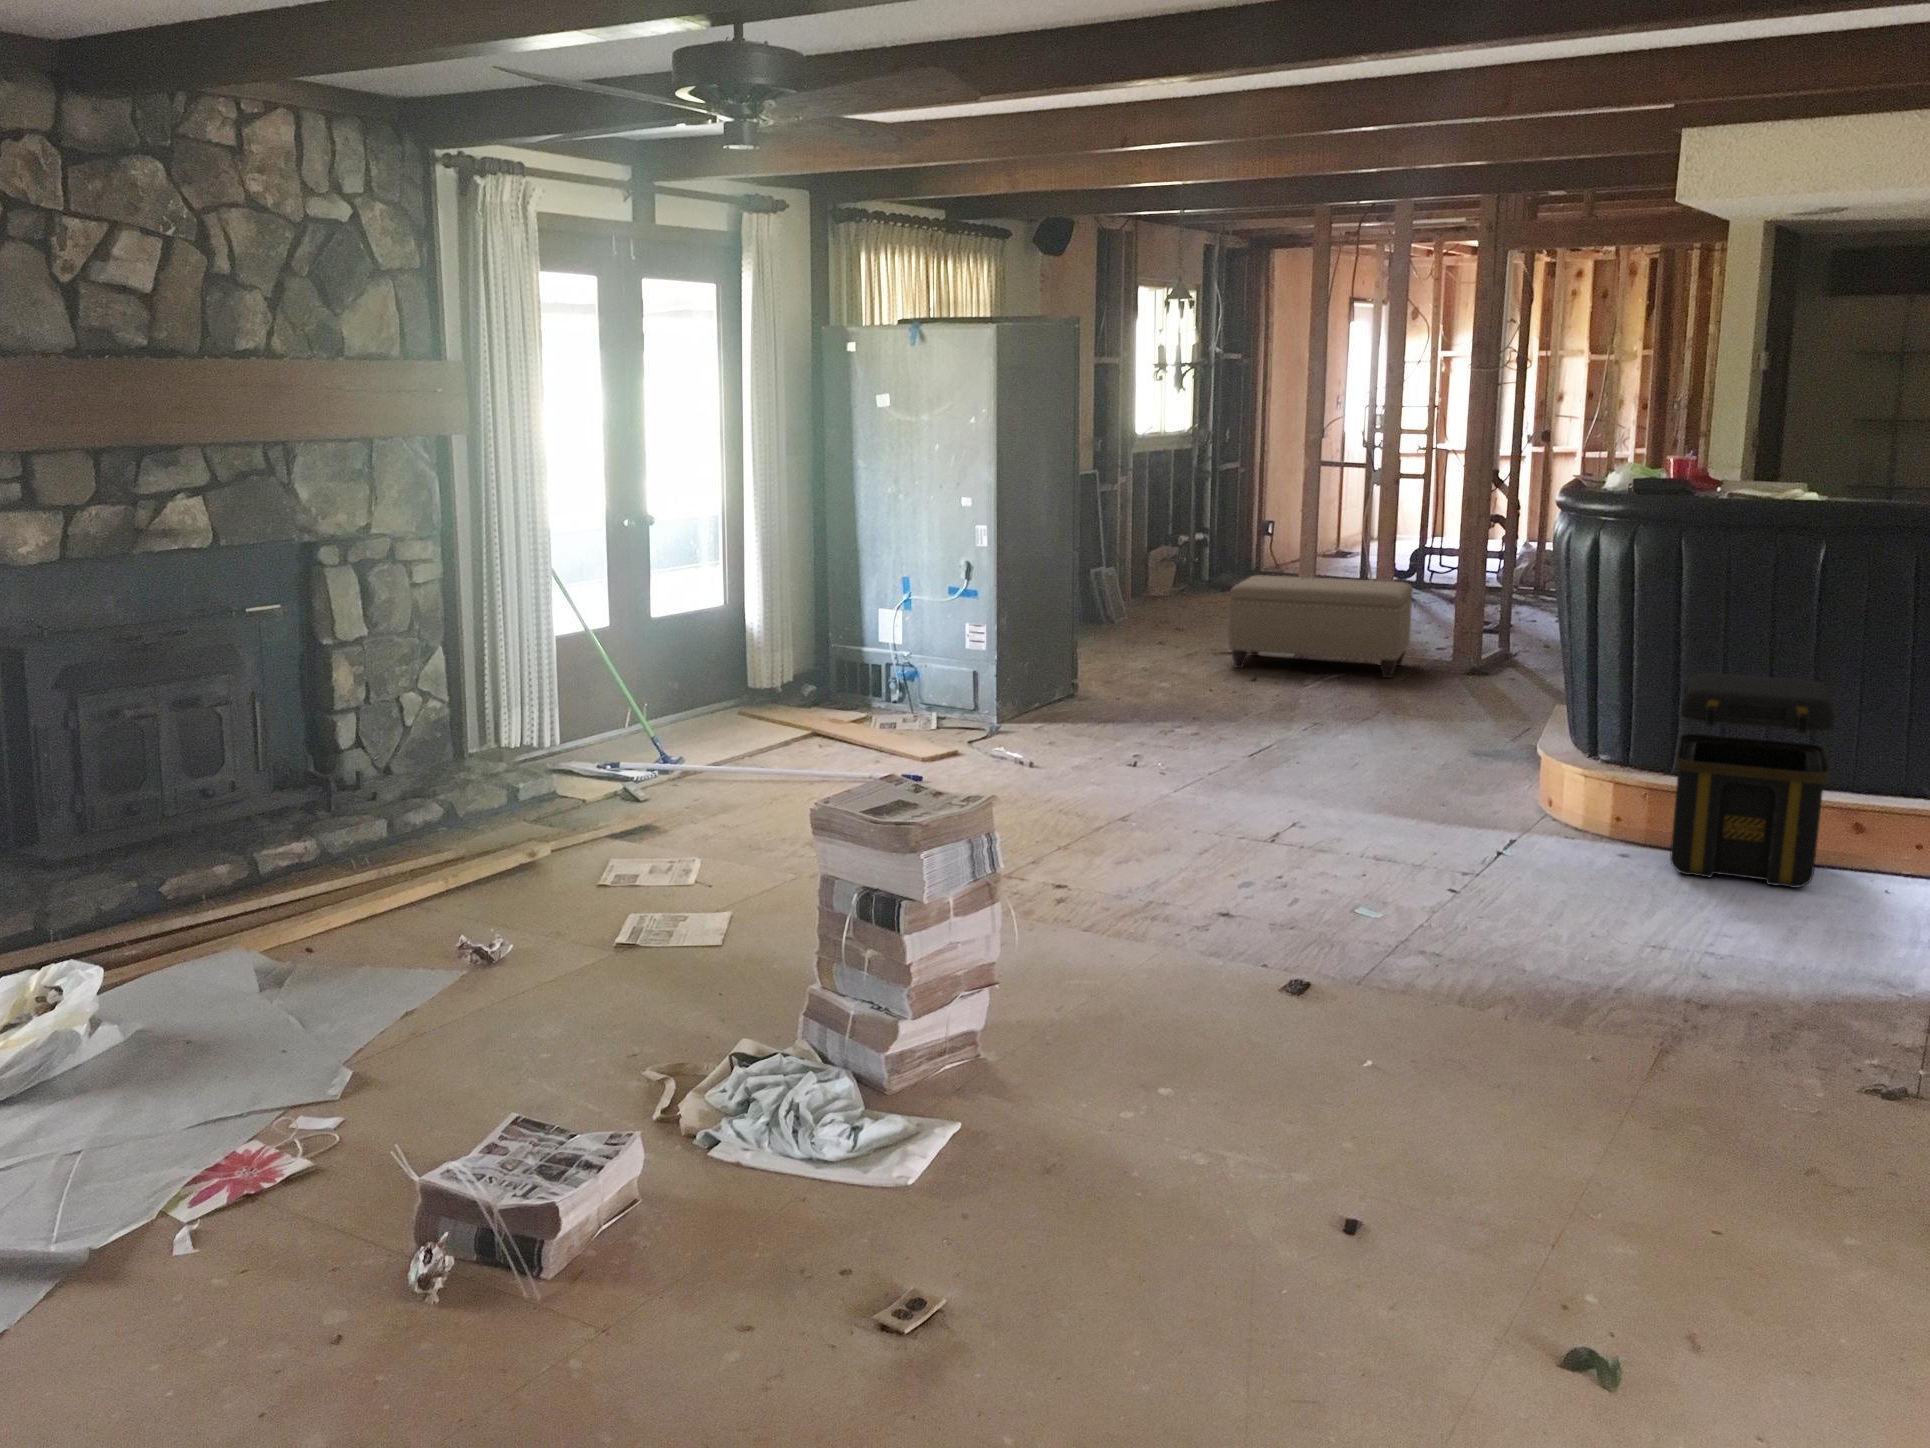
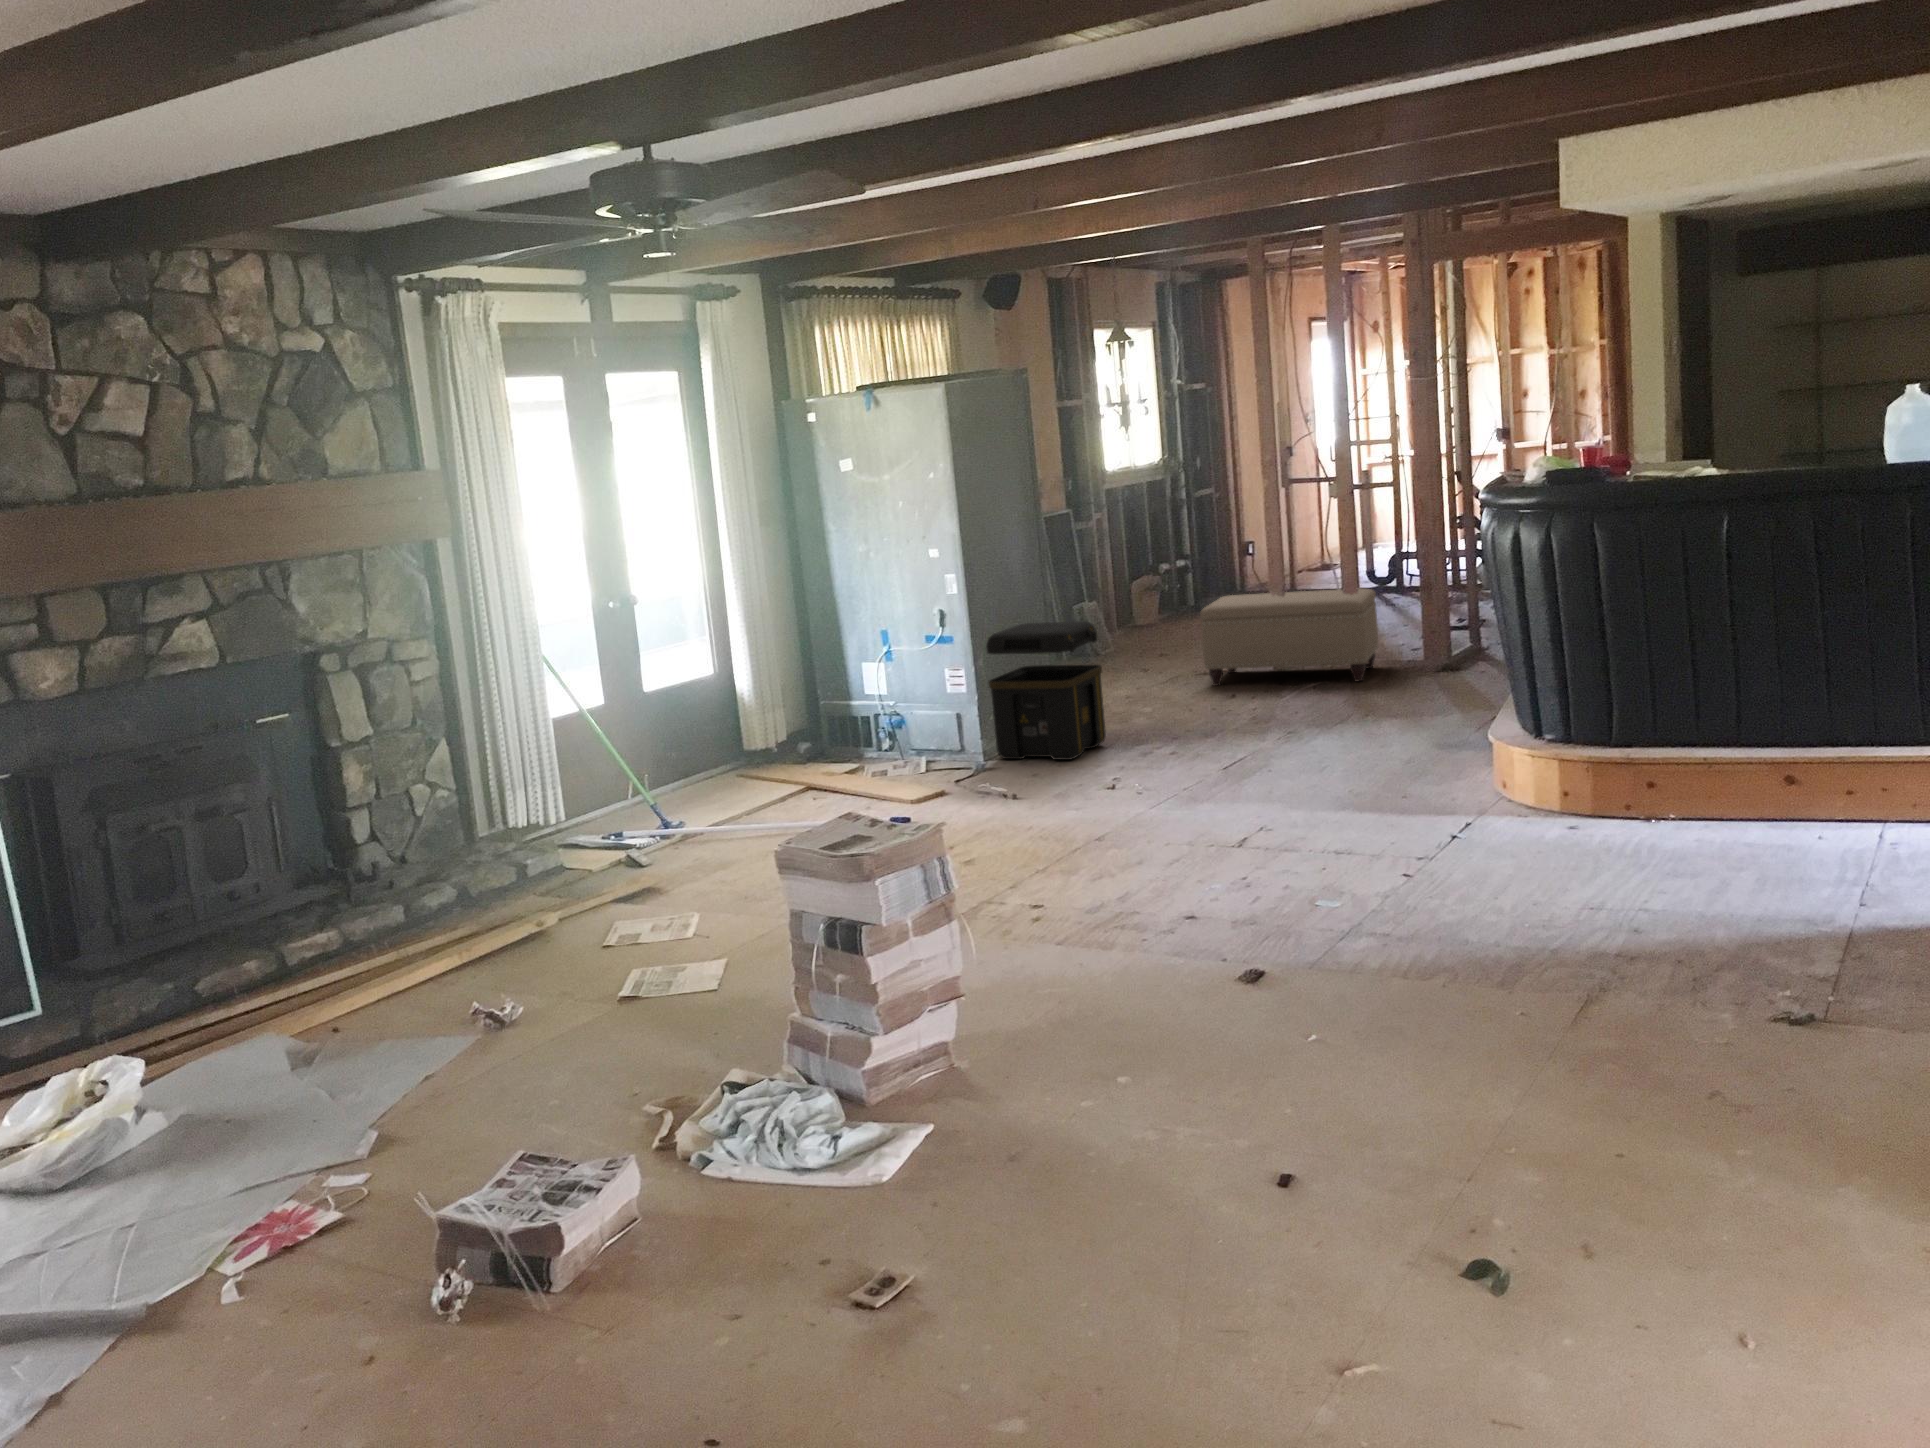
toolbox: present [1670,673,1835,888] -> present [986,621,1106,760]

